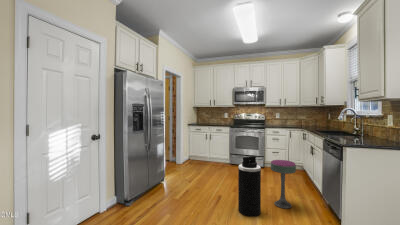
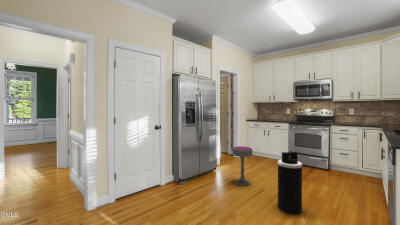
bar stool: present [271,160,296,208] -> present [233,146,252,186]

